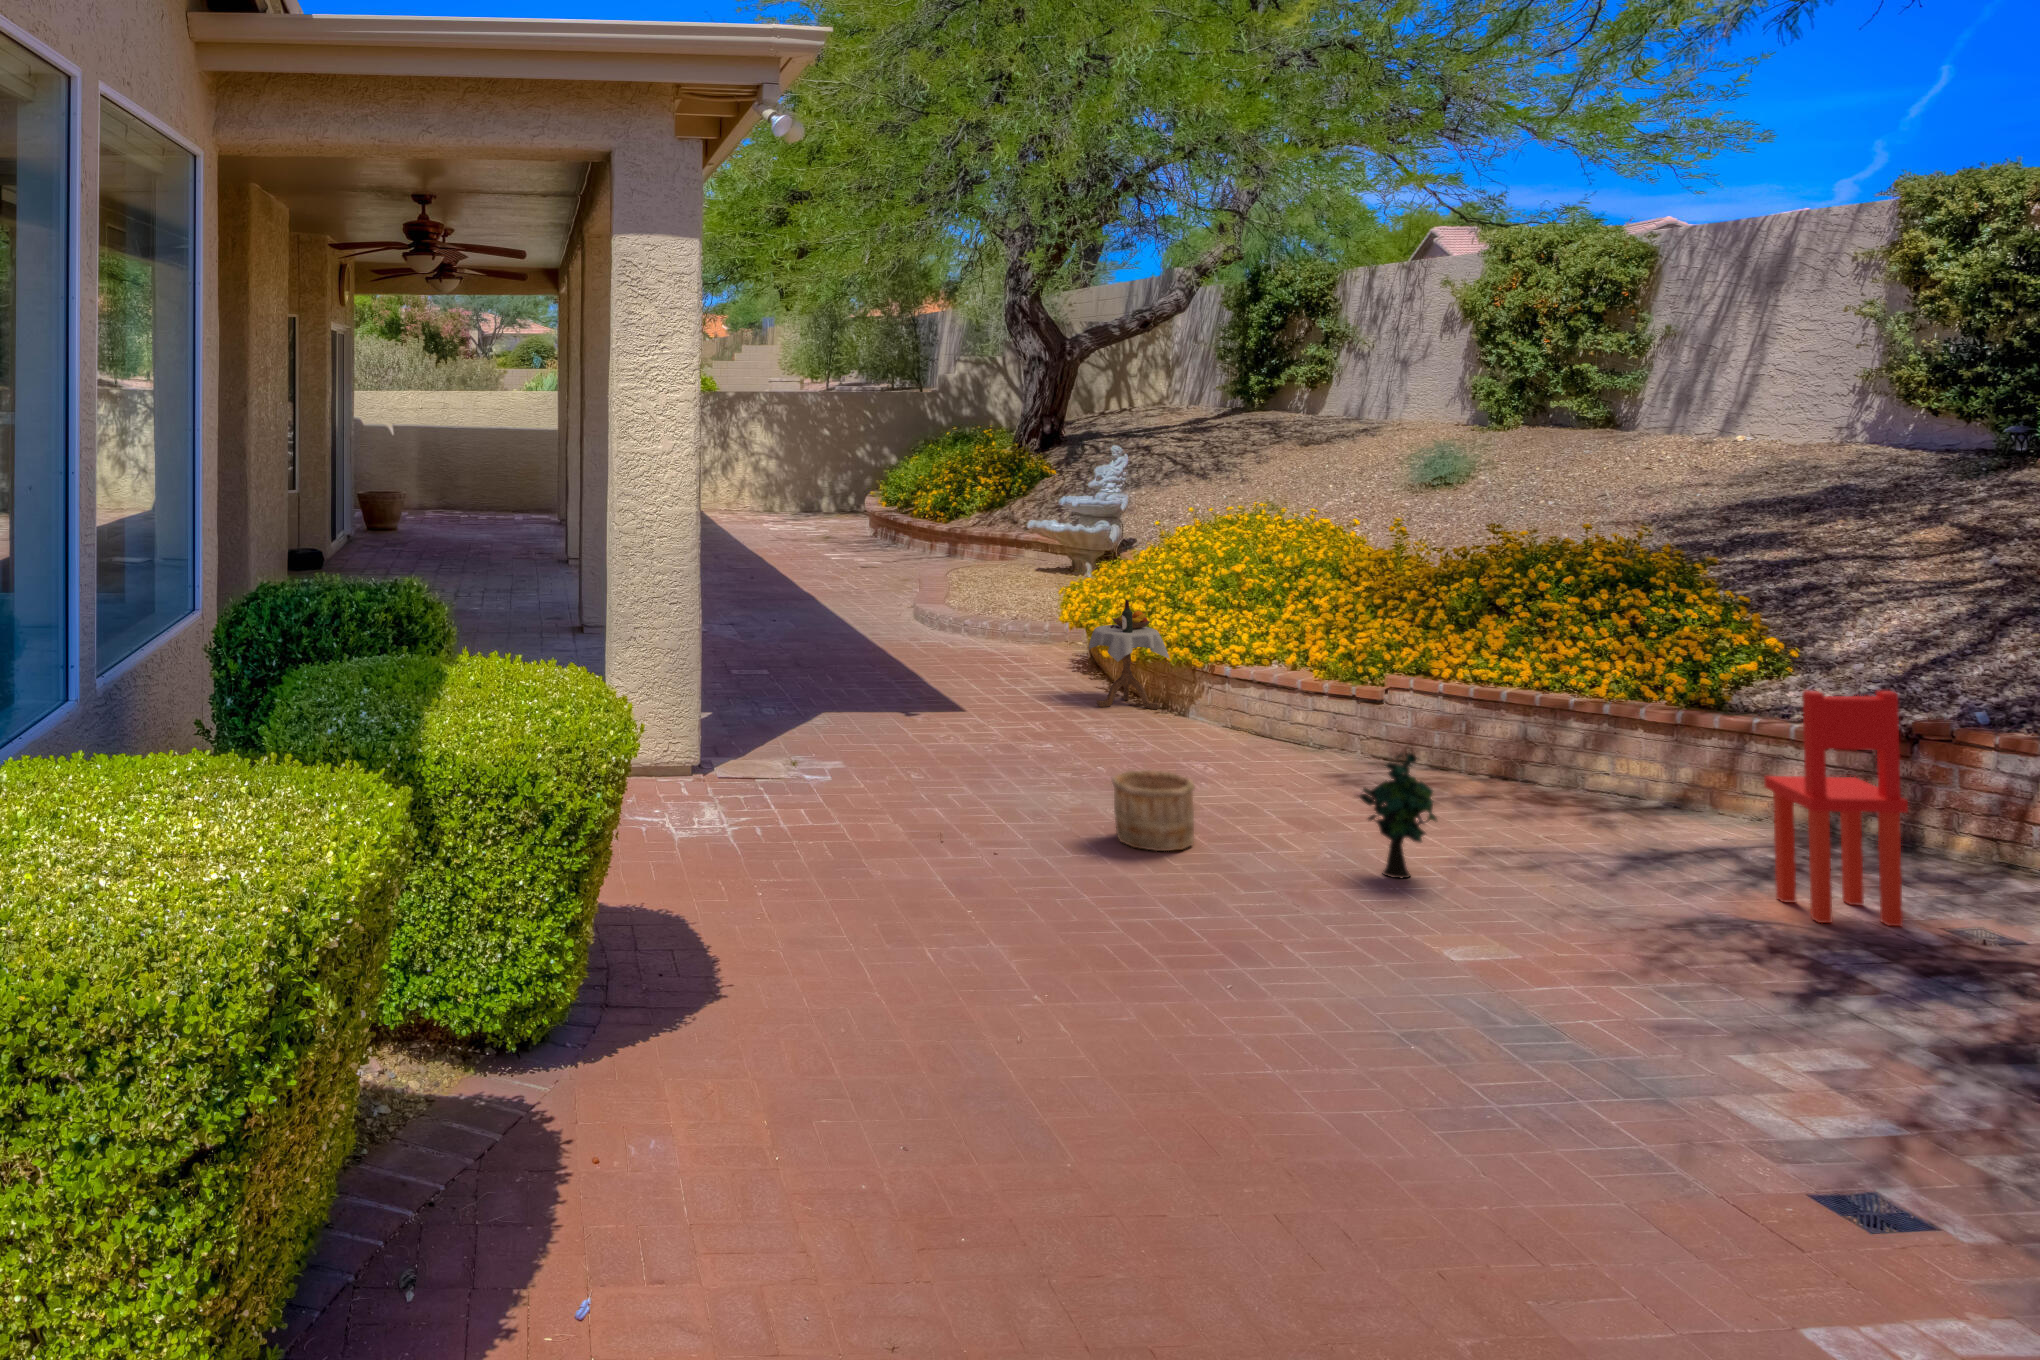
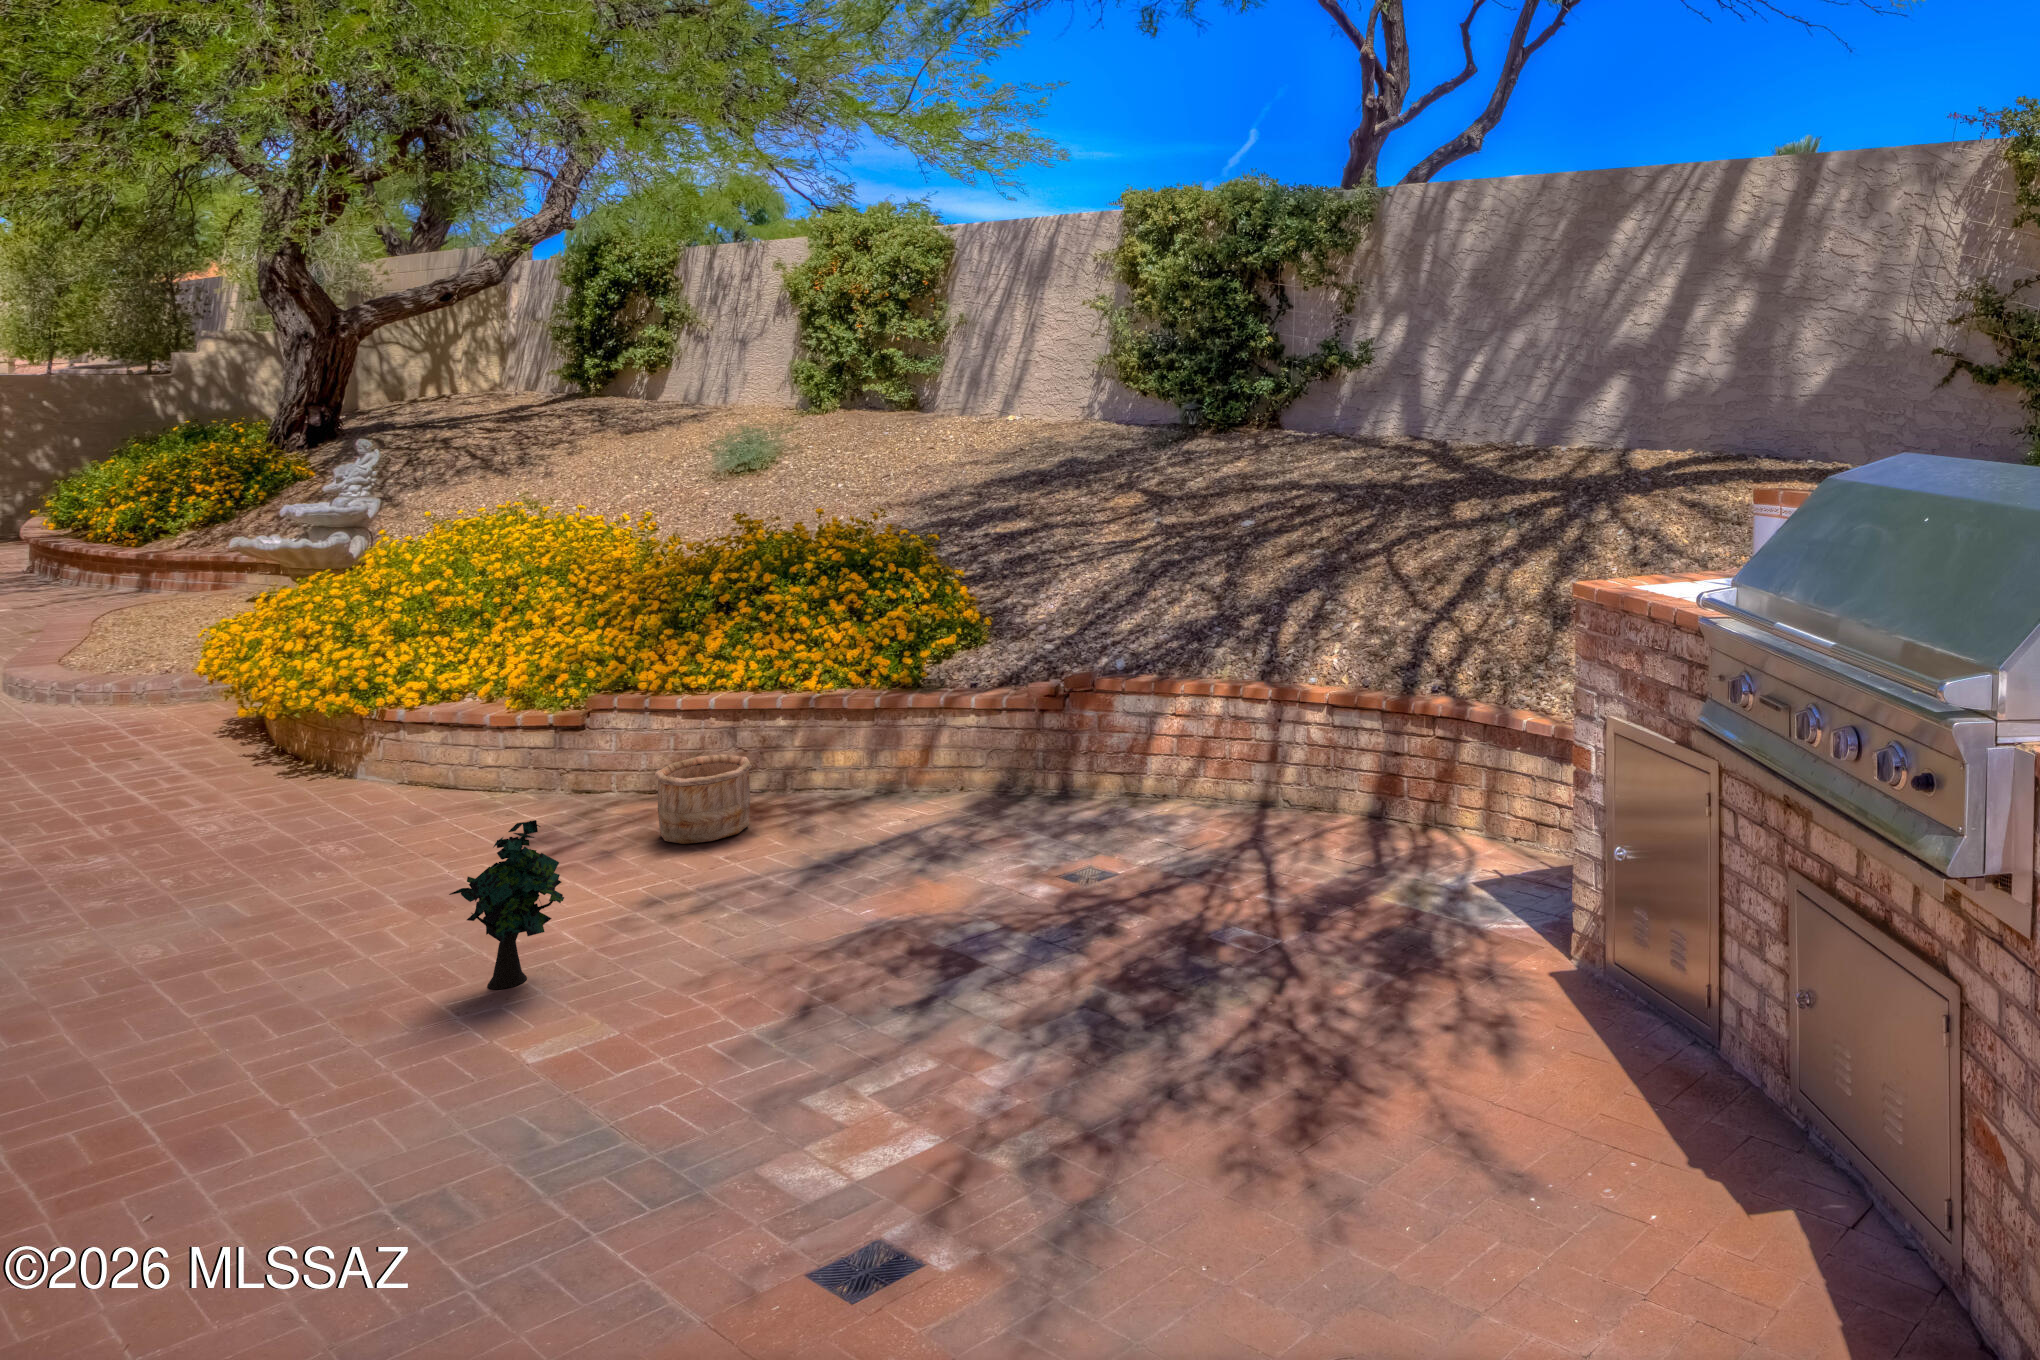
side table: present [1089,600,1170,709] -> none [185,645,316,797]
chair: present [1764,691,1908,927] -> none [931,659,1048,912]
wooden bucket: present [1111,770,1195,851] -> present [655,755,752,844]

